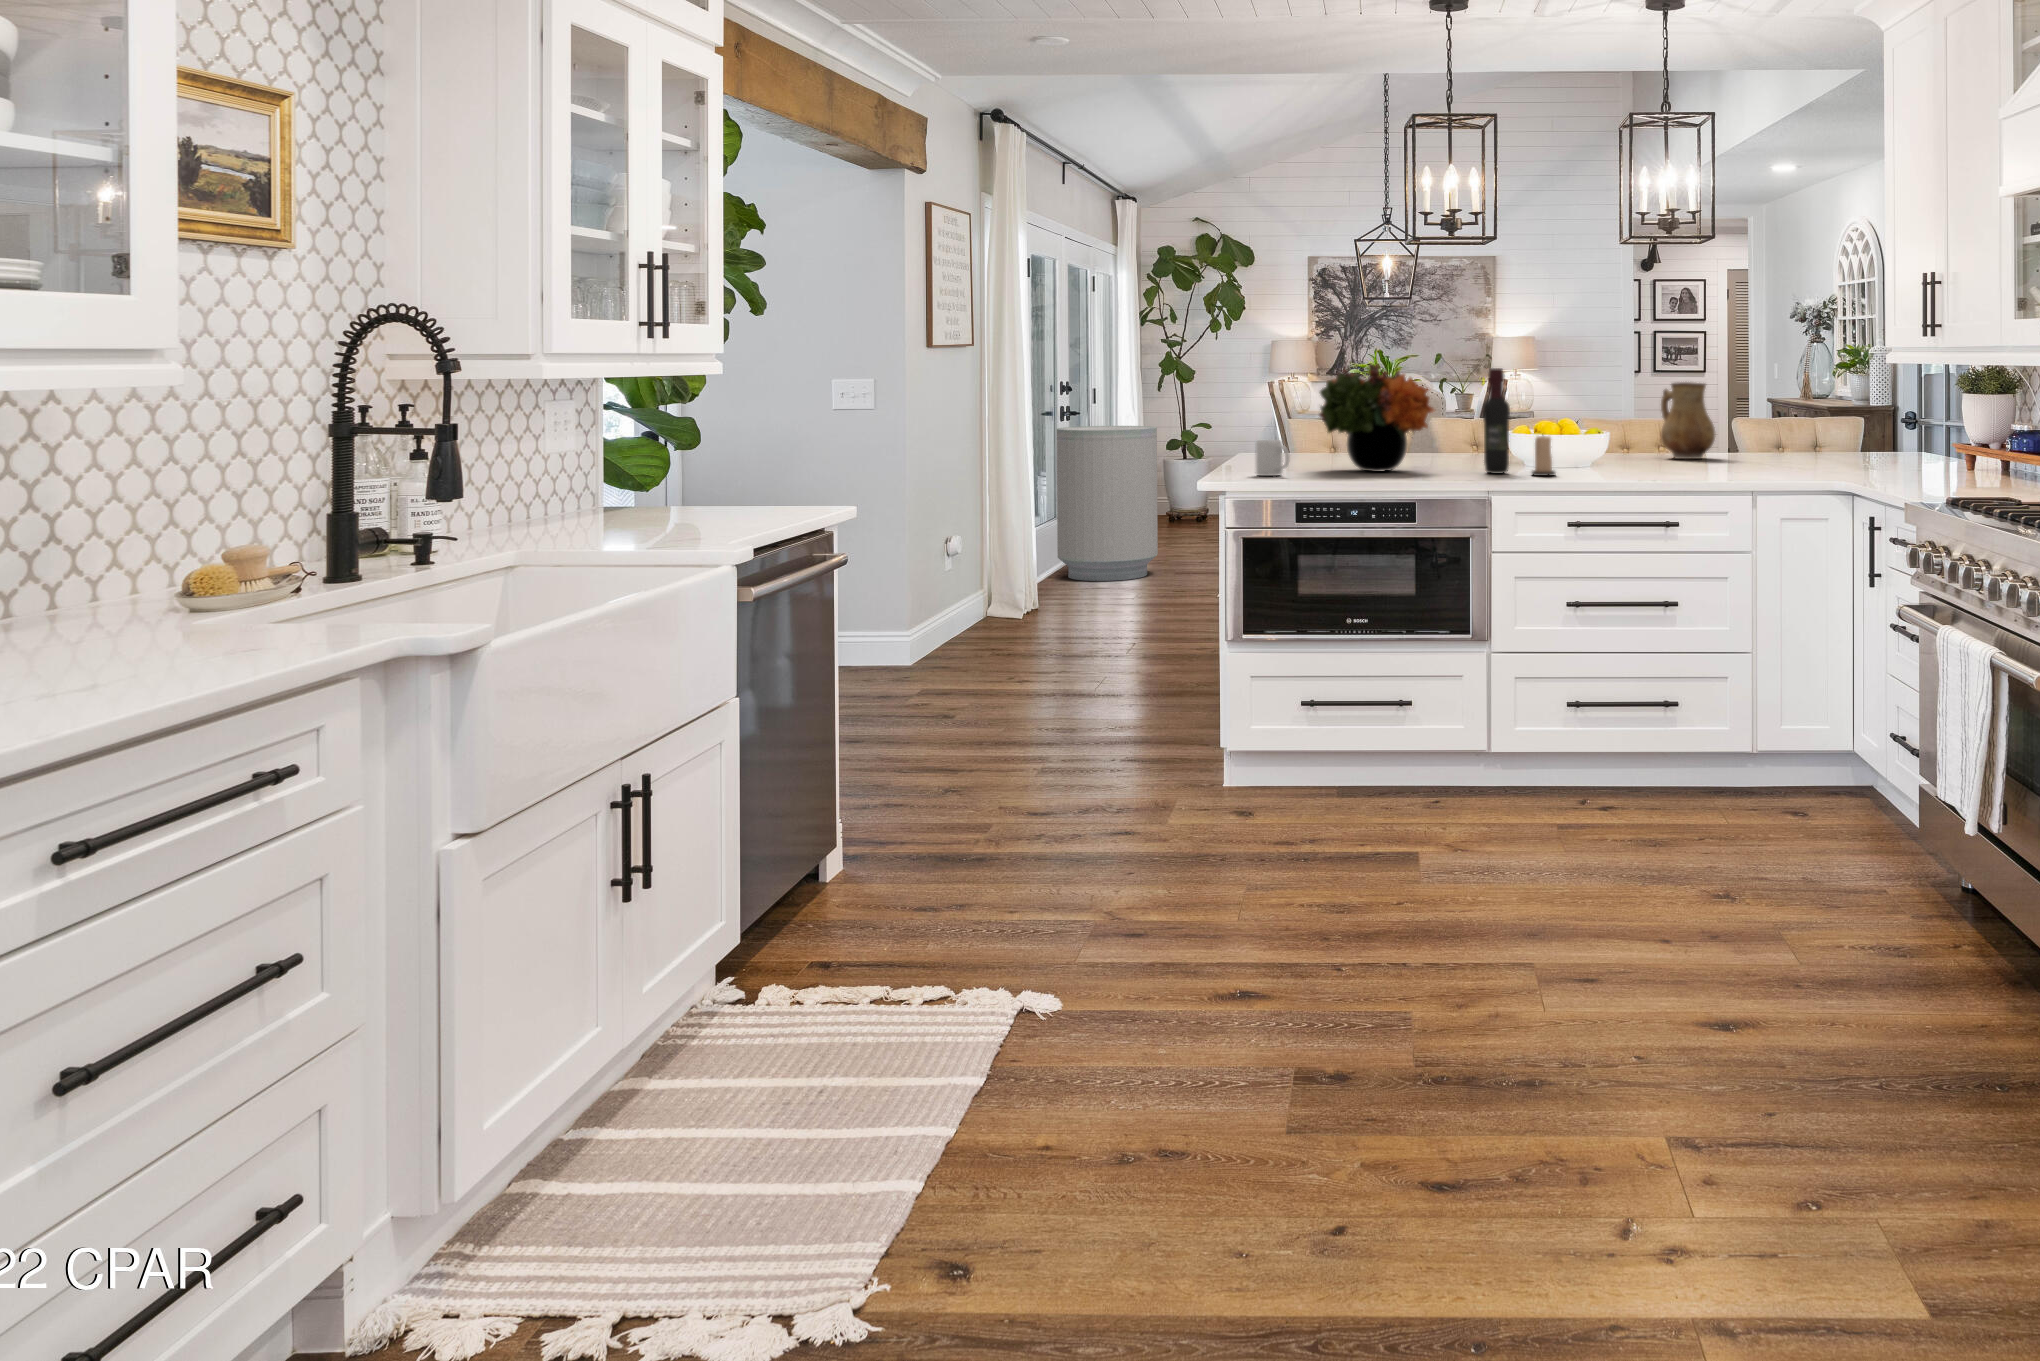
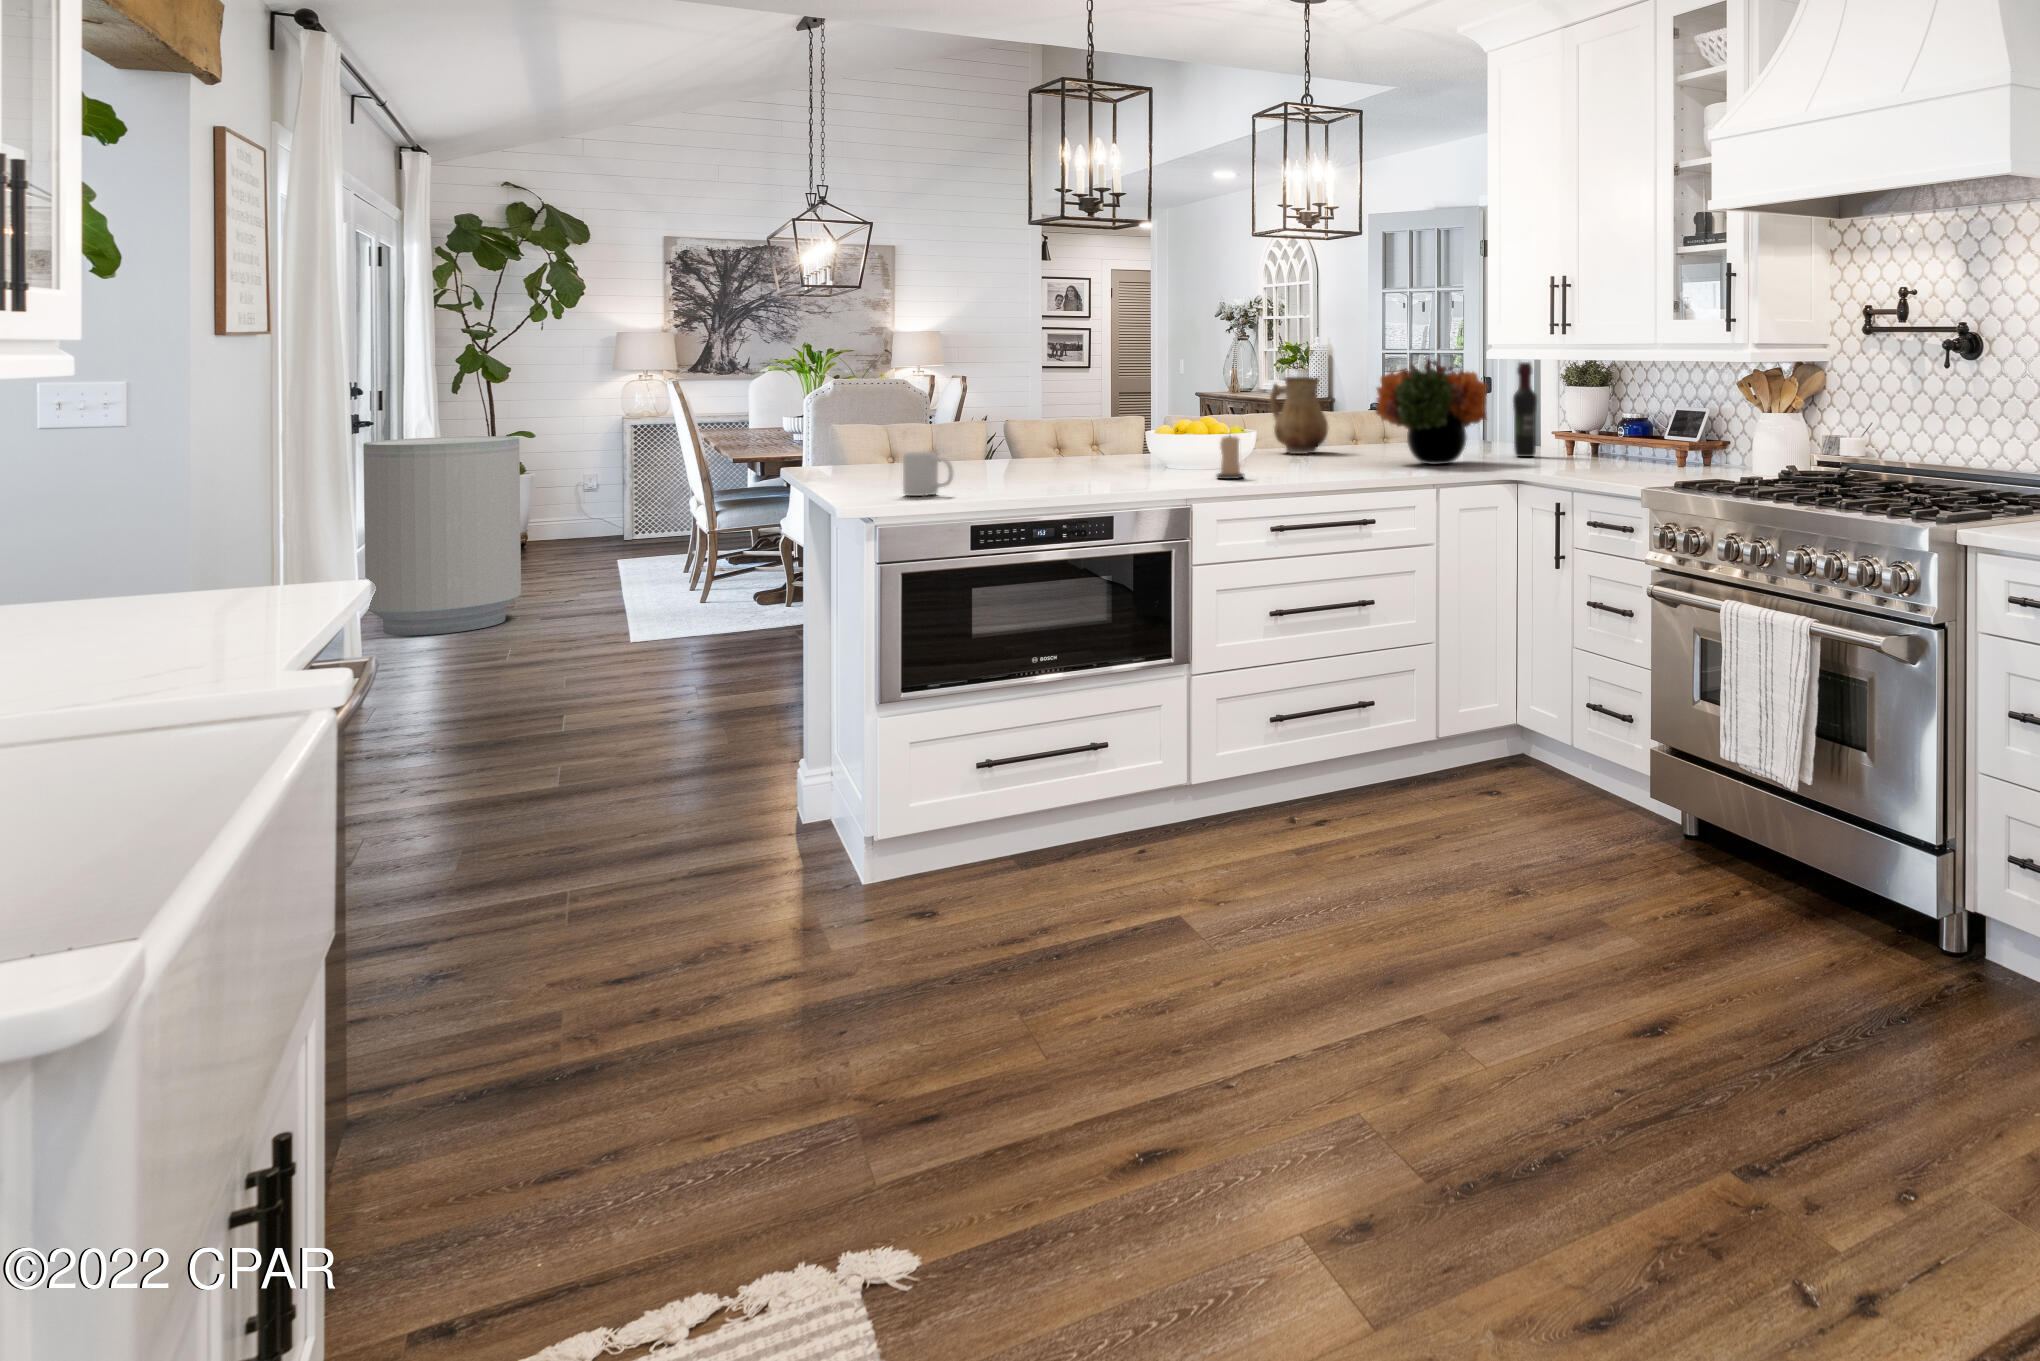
flower arrangement: present [1319,364,1434,472] -> present [1376,360,1488,464]
wine bottle: present [1483,368,1510,474] -> present [1513,362,1537,457]

